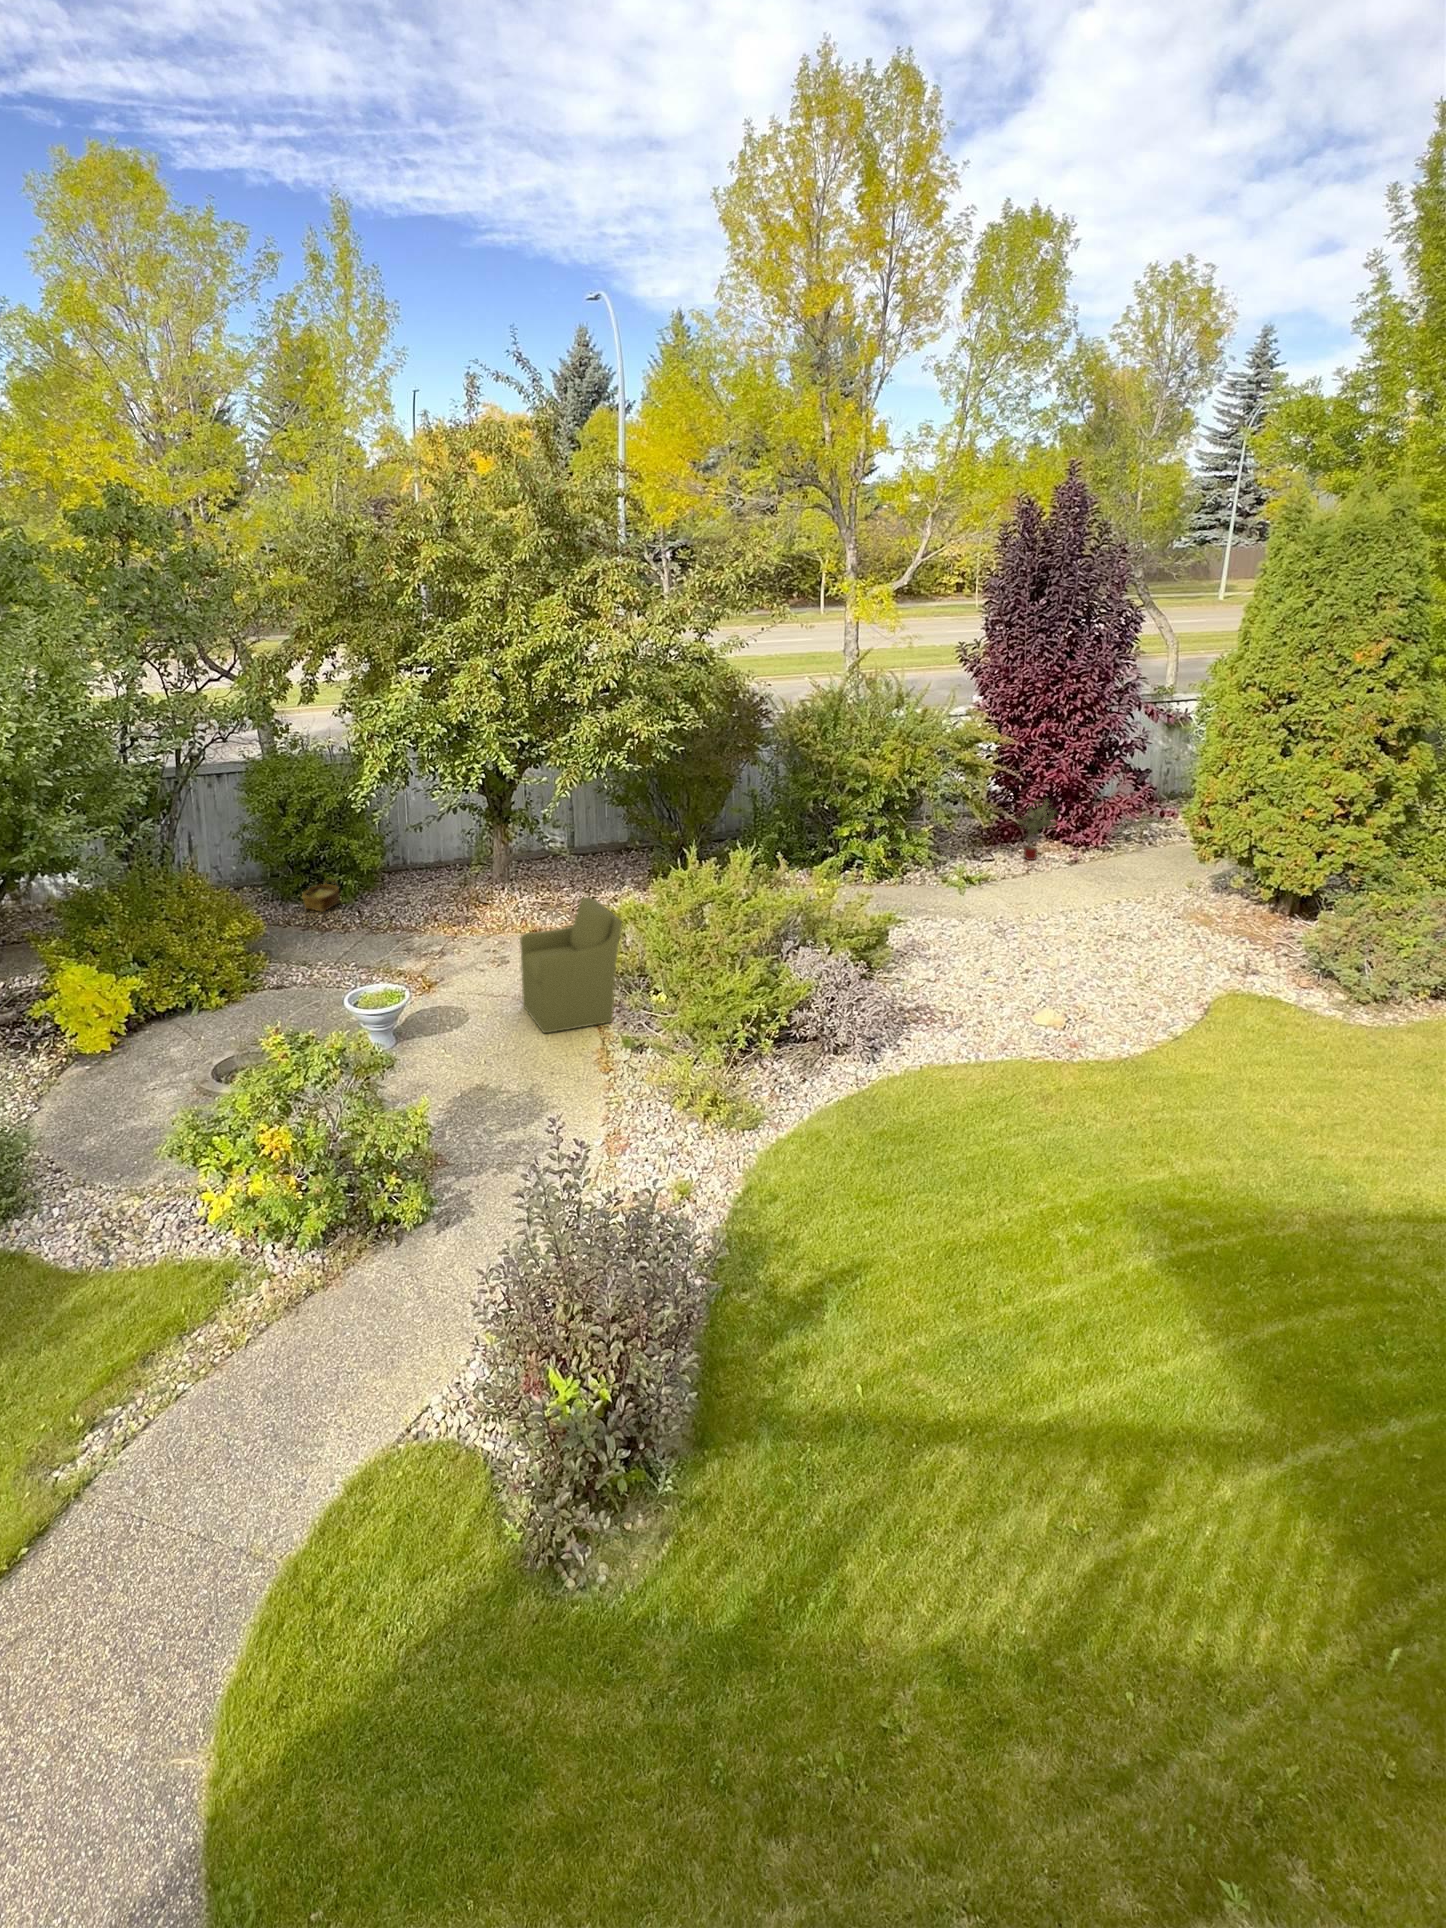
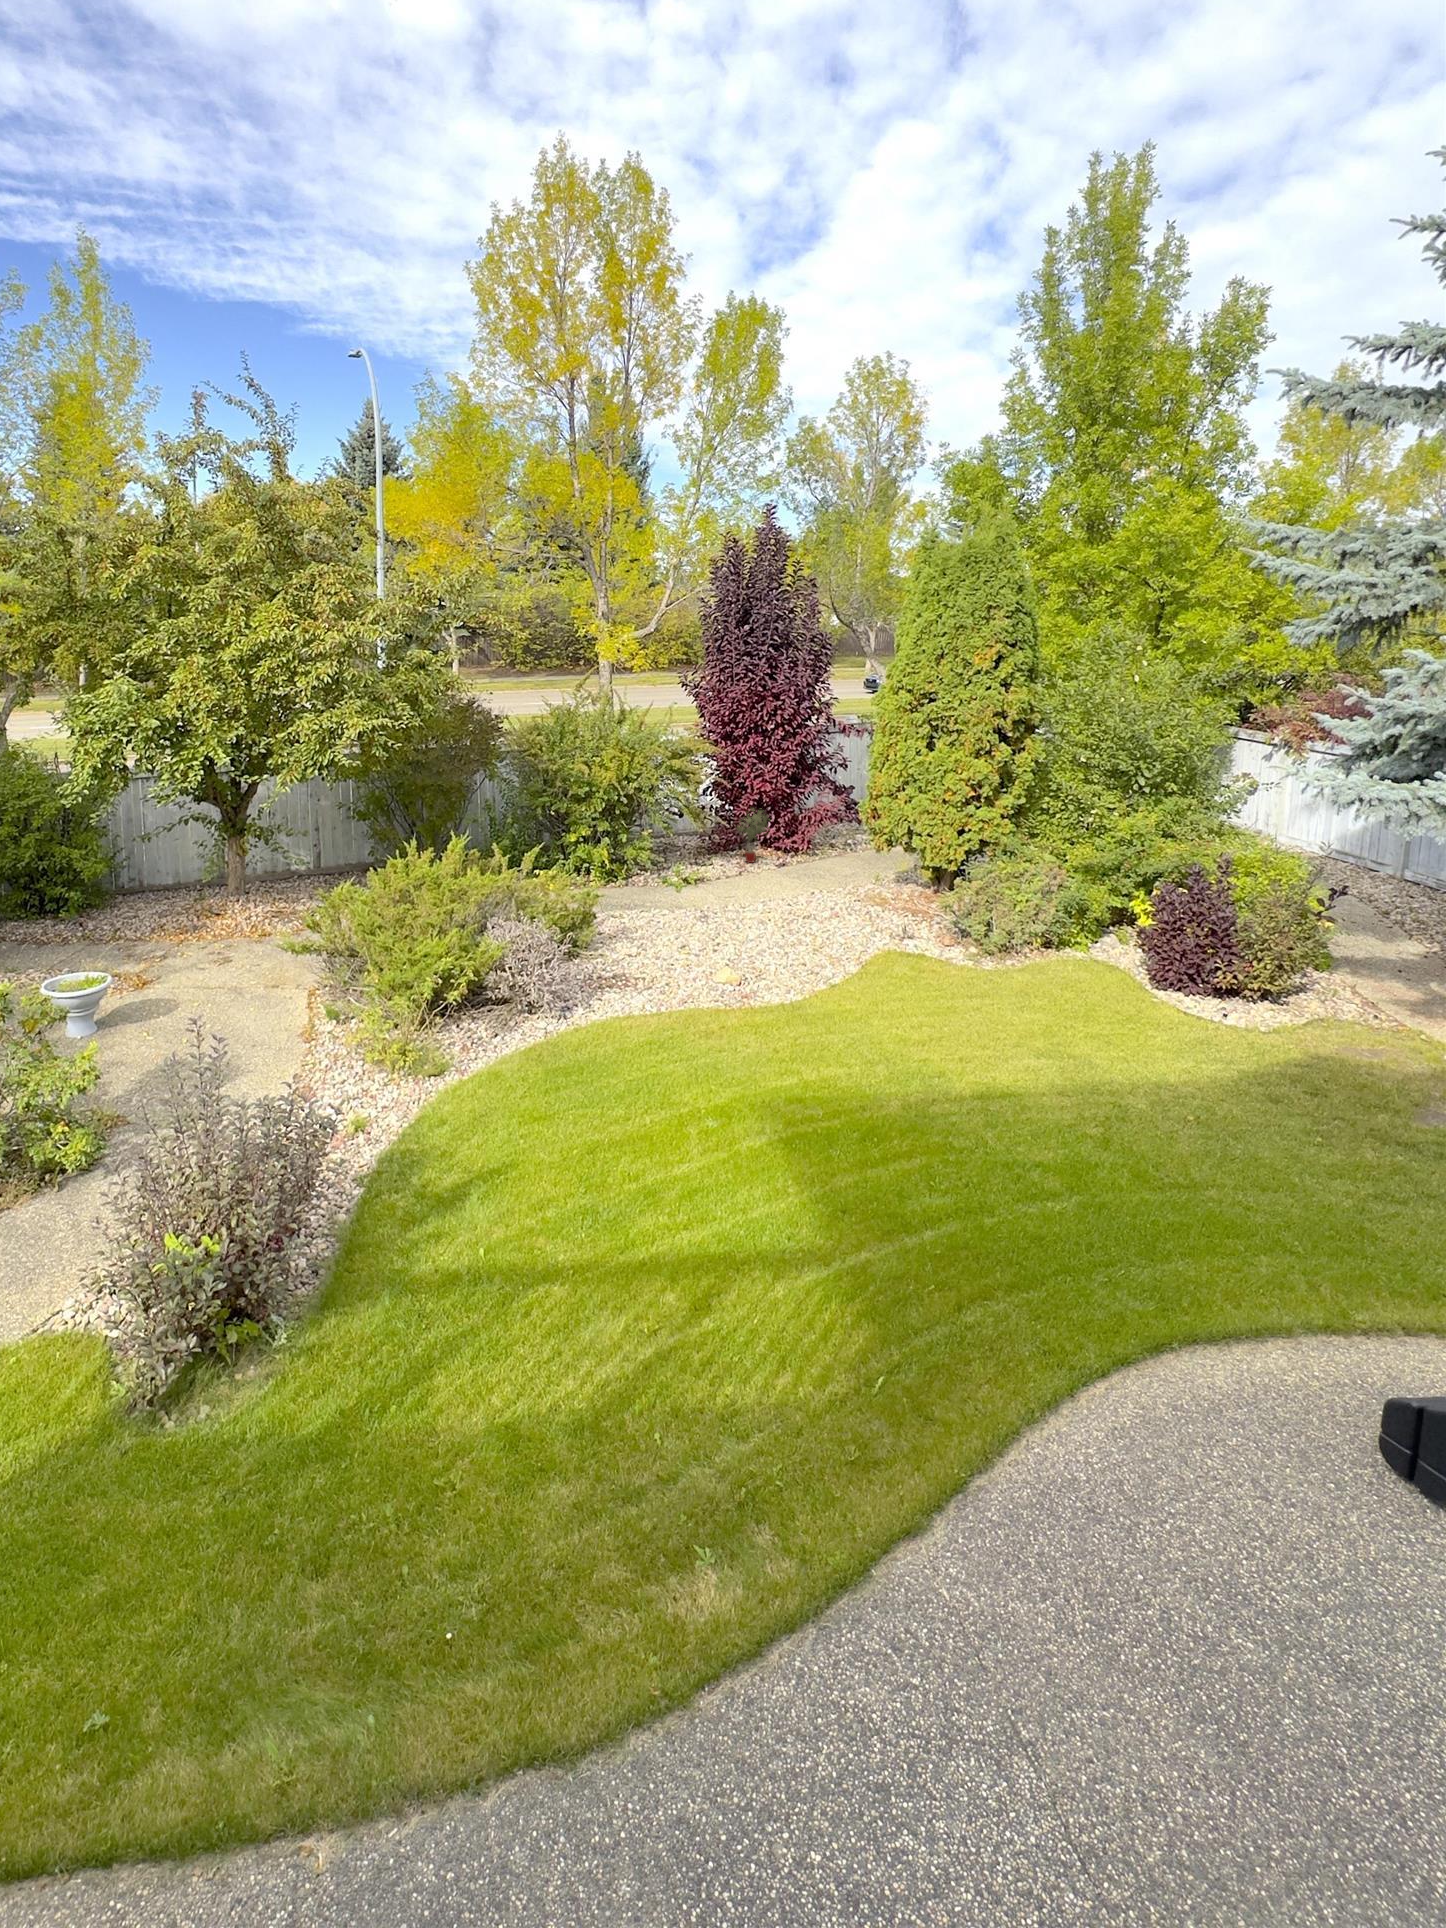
woven basket: present [302,883,340,912] -> none [20,897,64,931]
chair: present [520,897,622,1033] -> none [235,884,333,1014]

